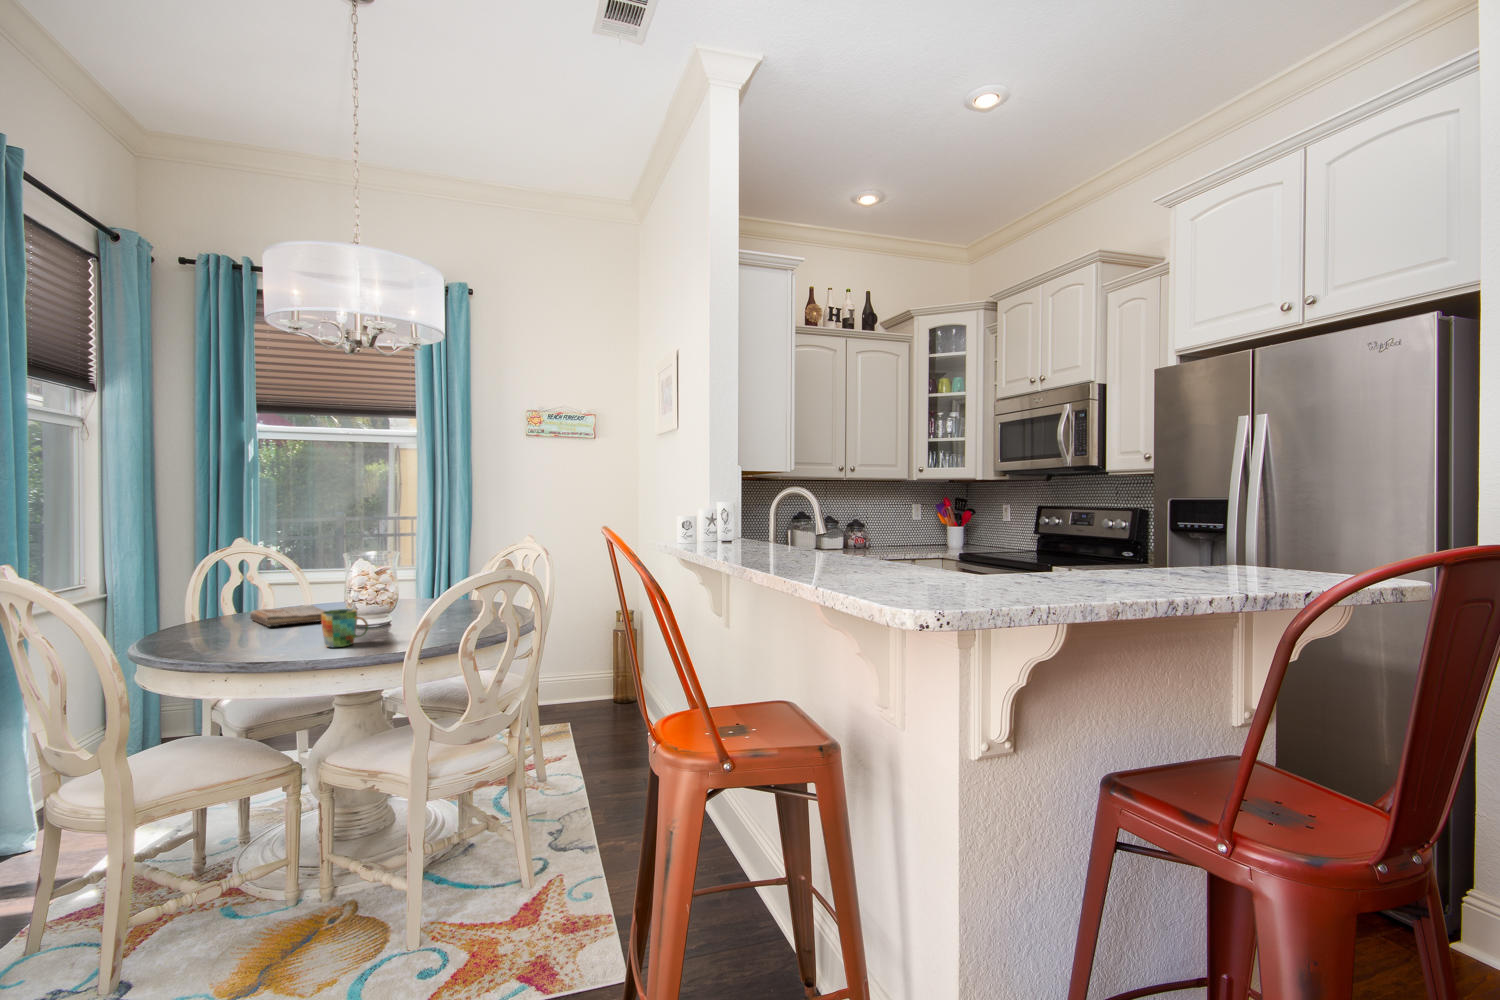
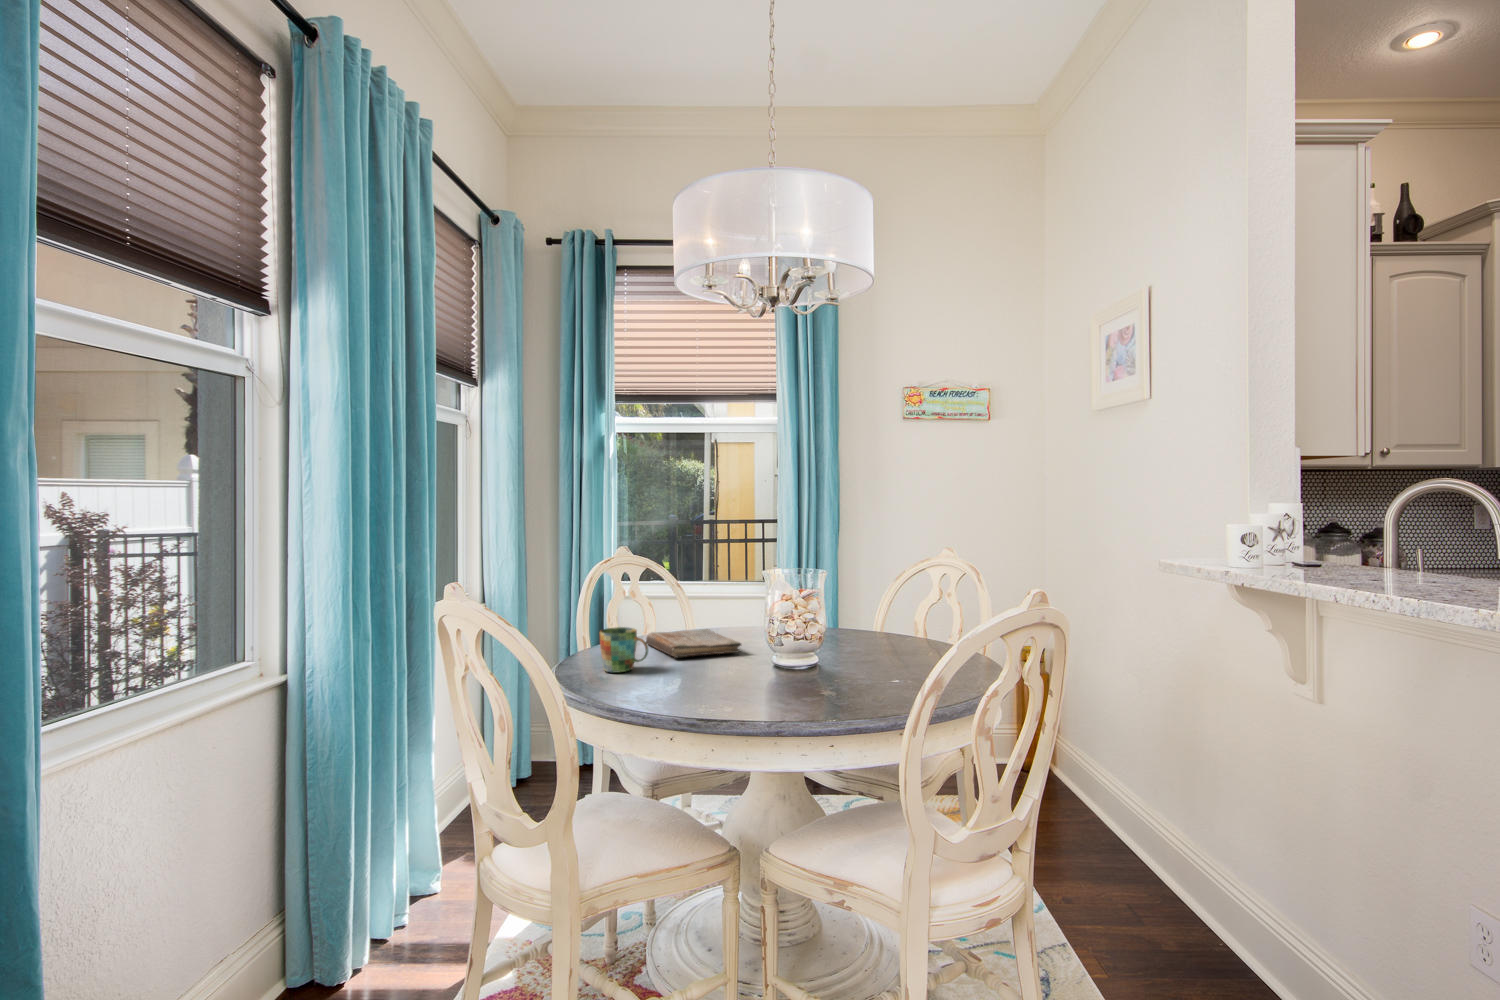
mug: present [321,609,368,647] -> present [600,627,648,672]

